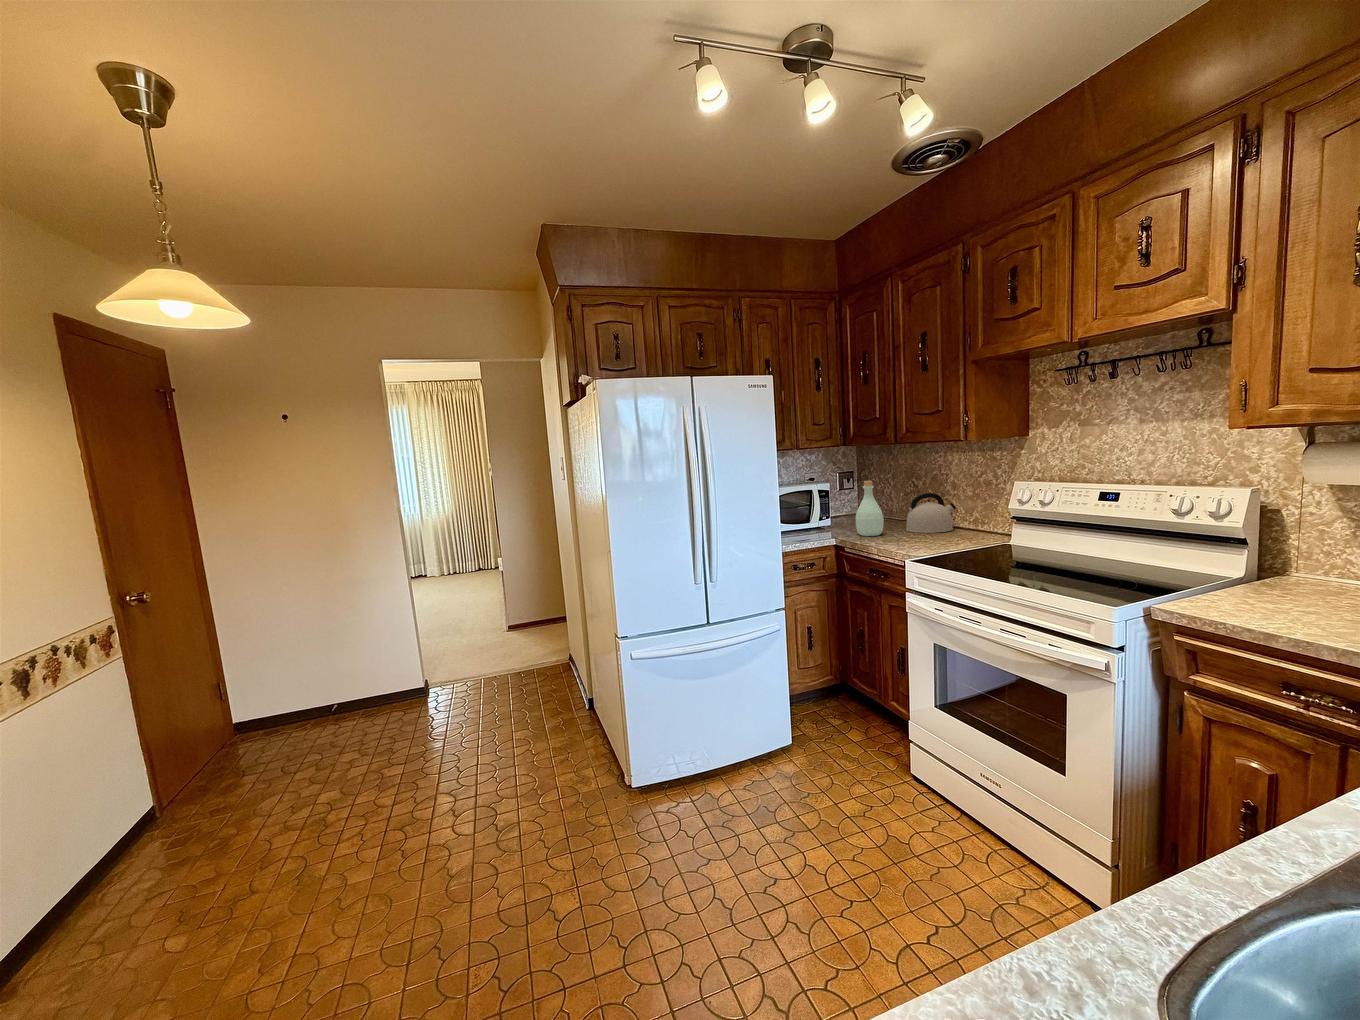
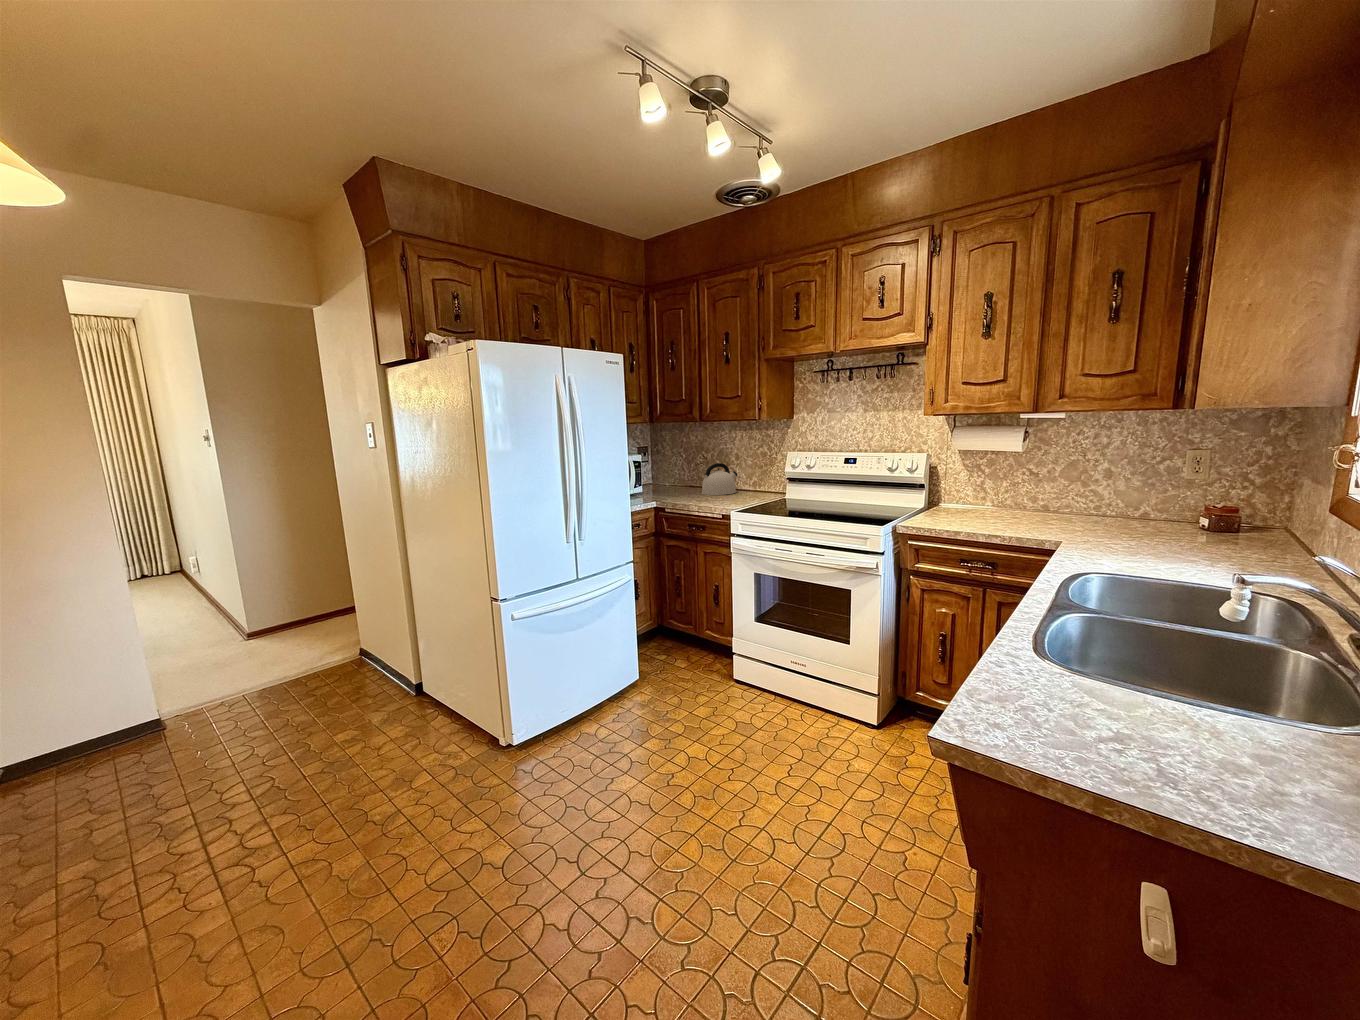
bottle: present [856,481,884,536] -> none [668,452,690,499]

